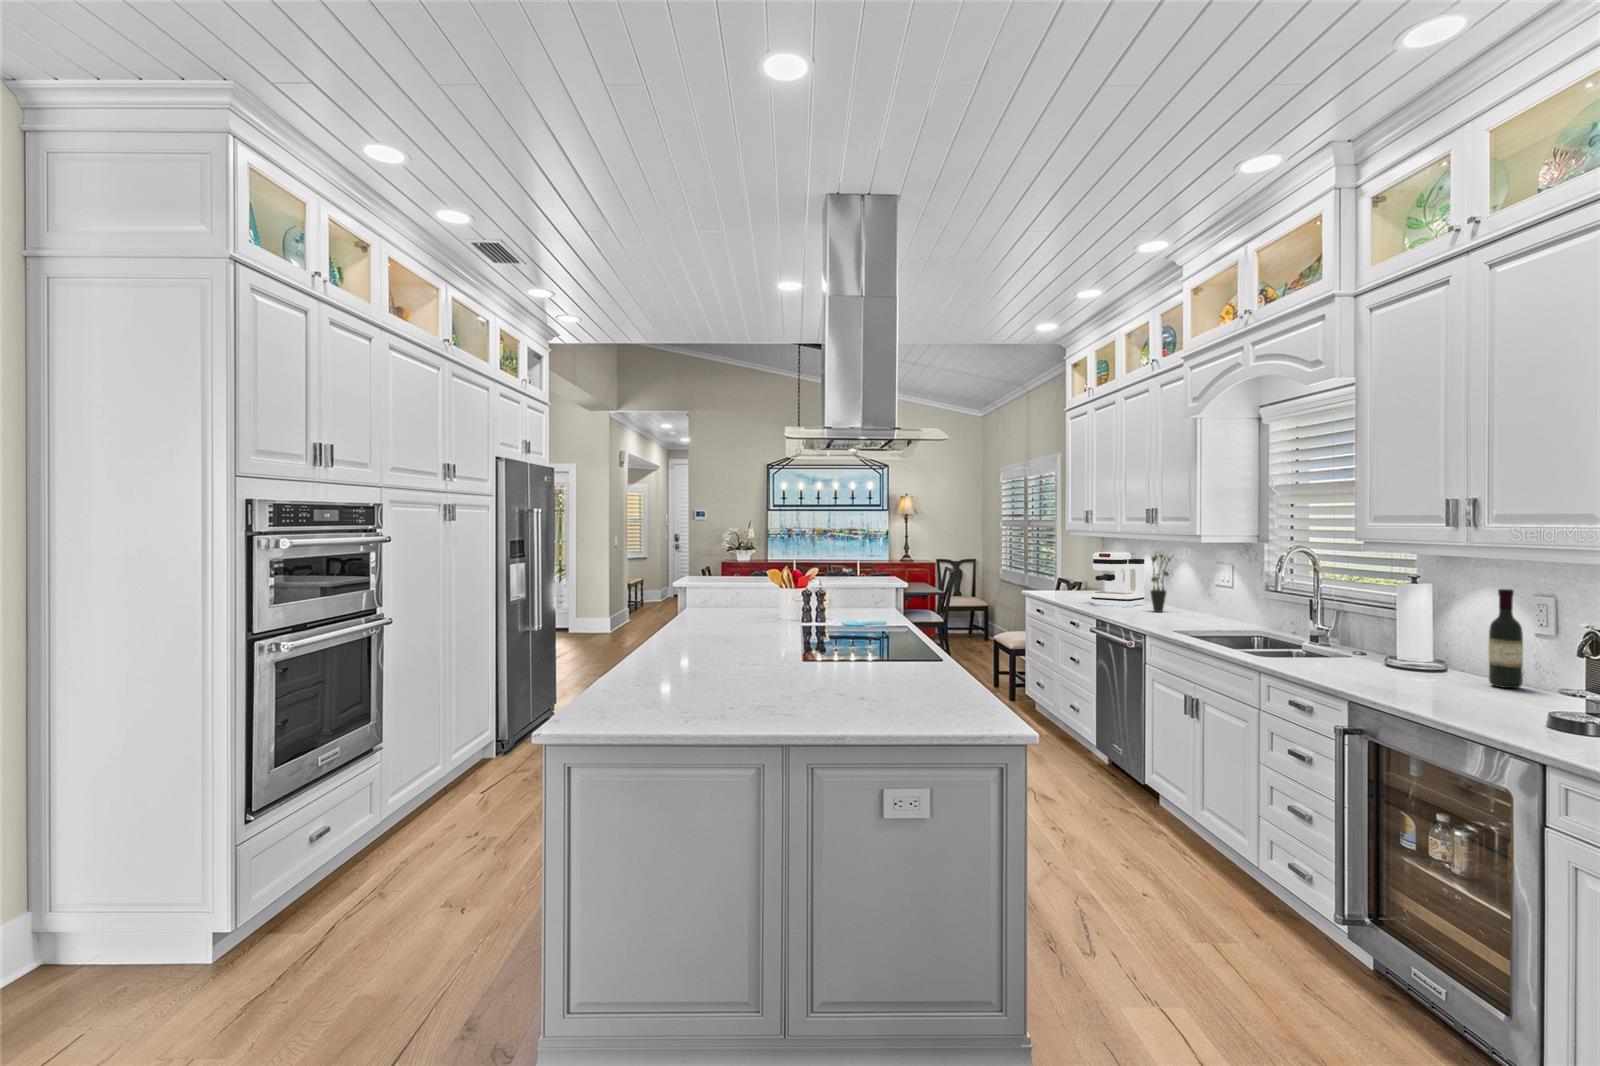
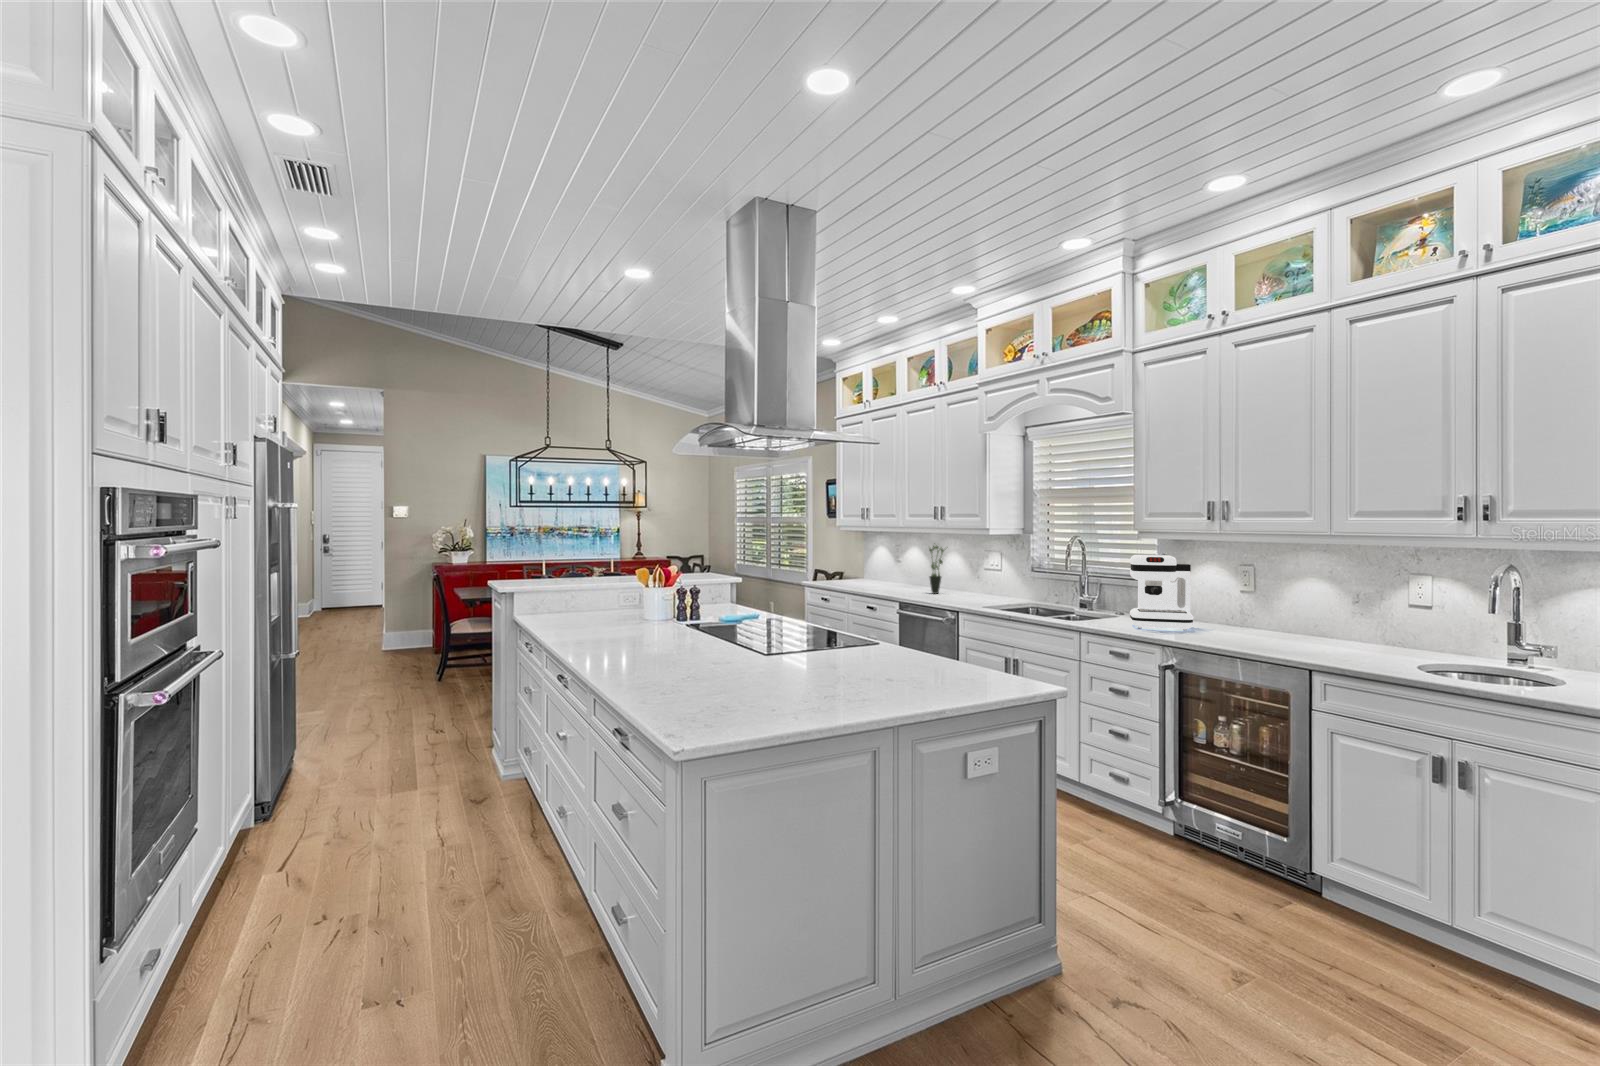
coffee maker: present [1091,552,1144,607] -> present [1130,555,1194,630]
wine bottle: present [1489,589,1523,688] -> none [1221,563,1240,629]

